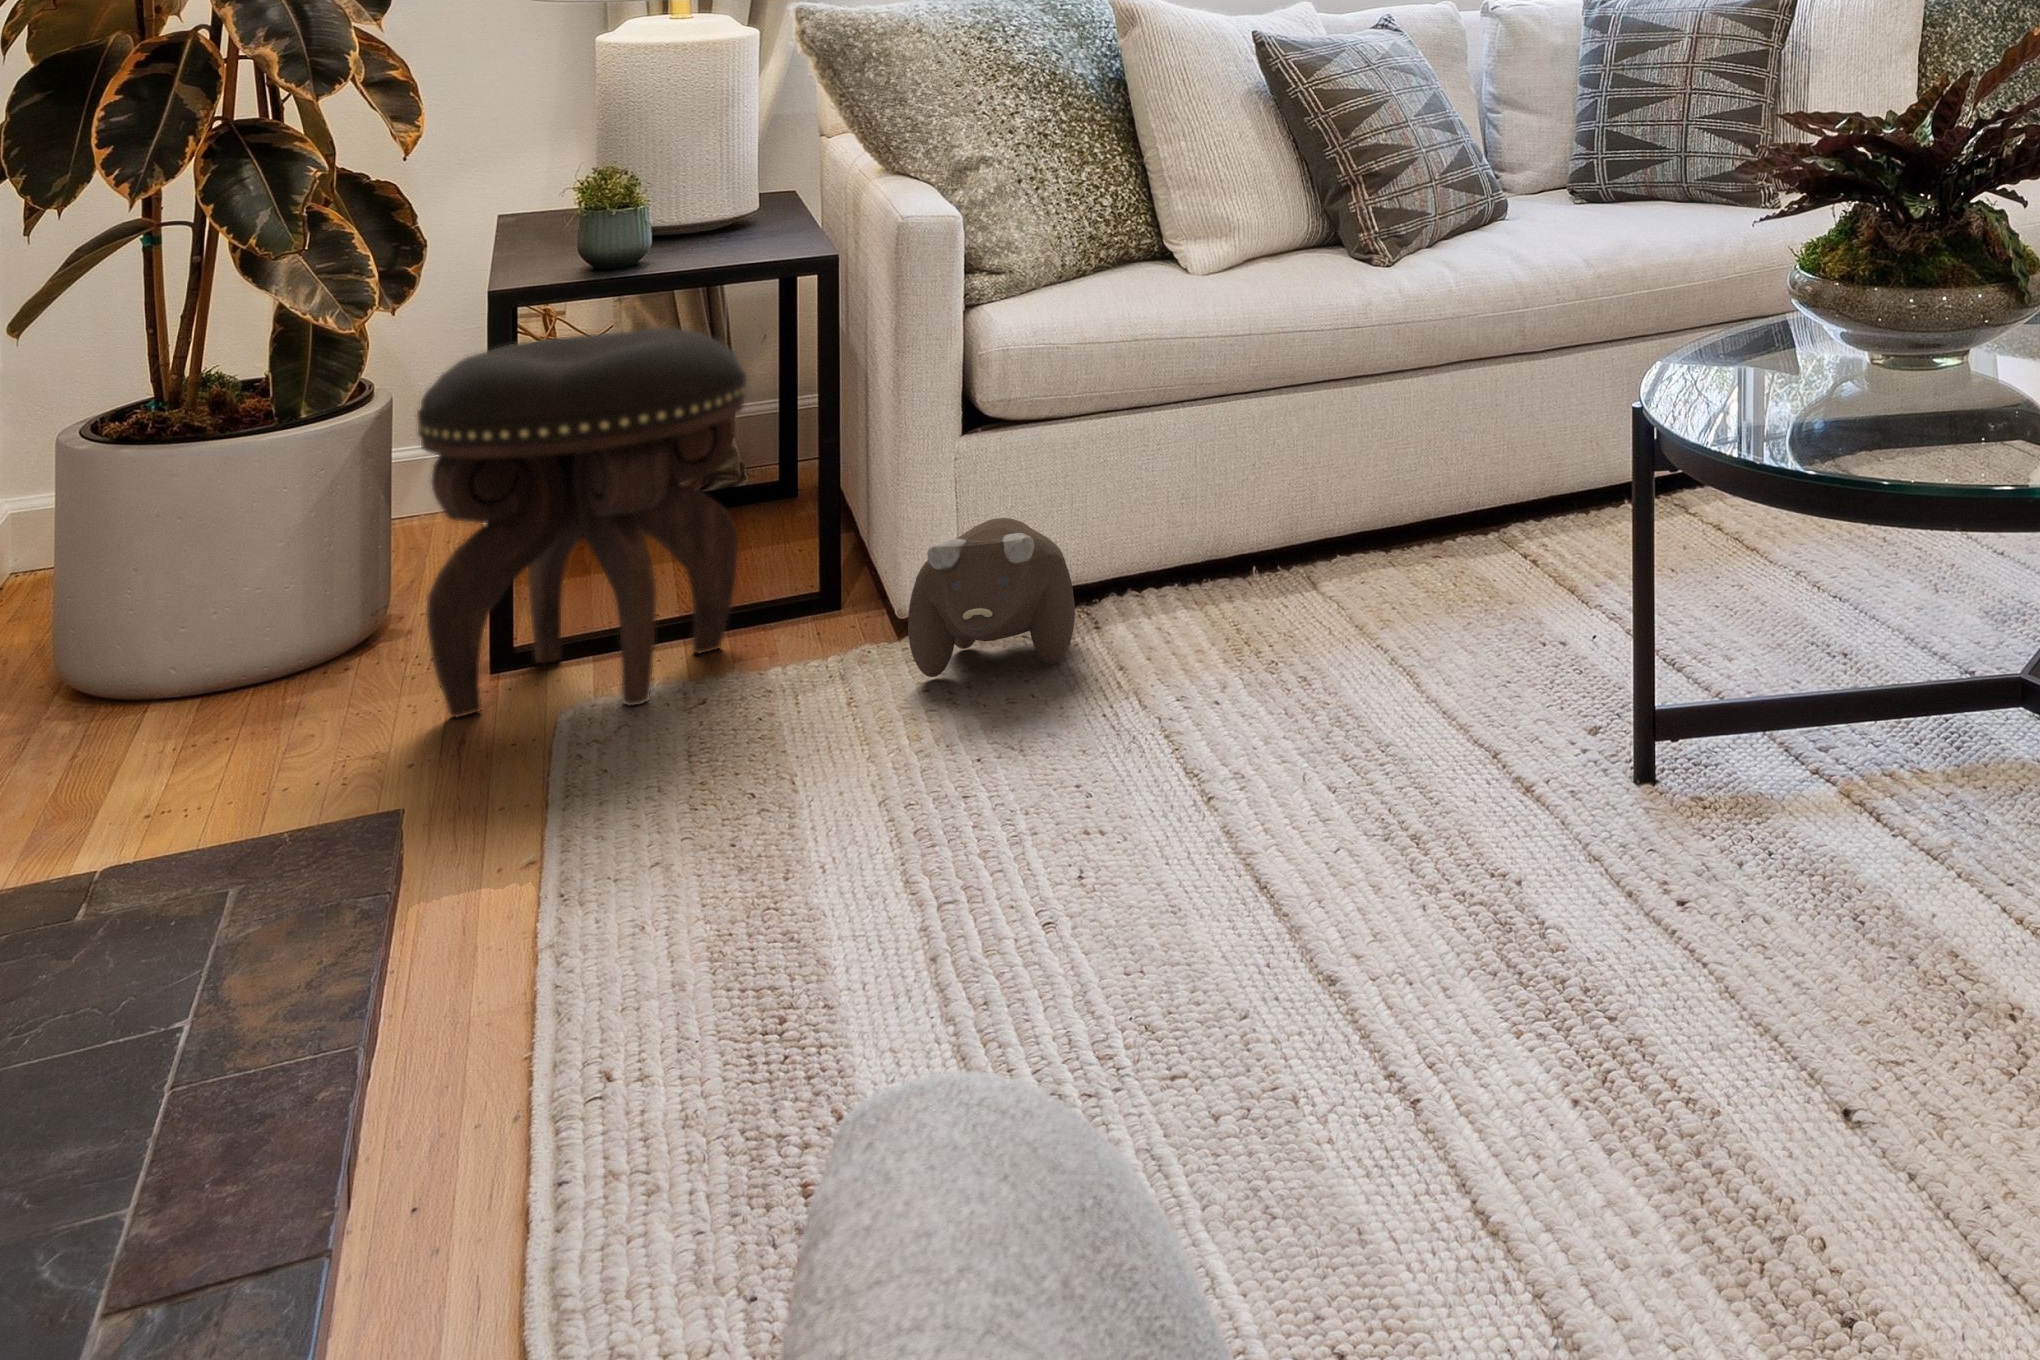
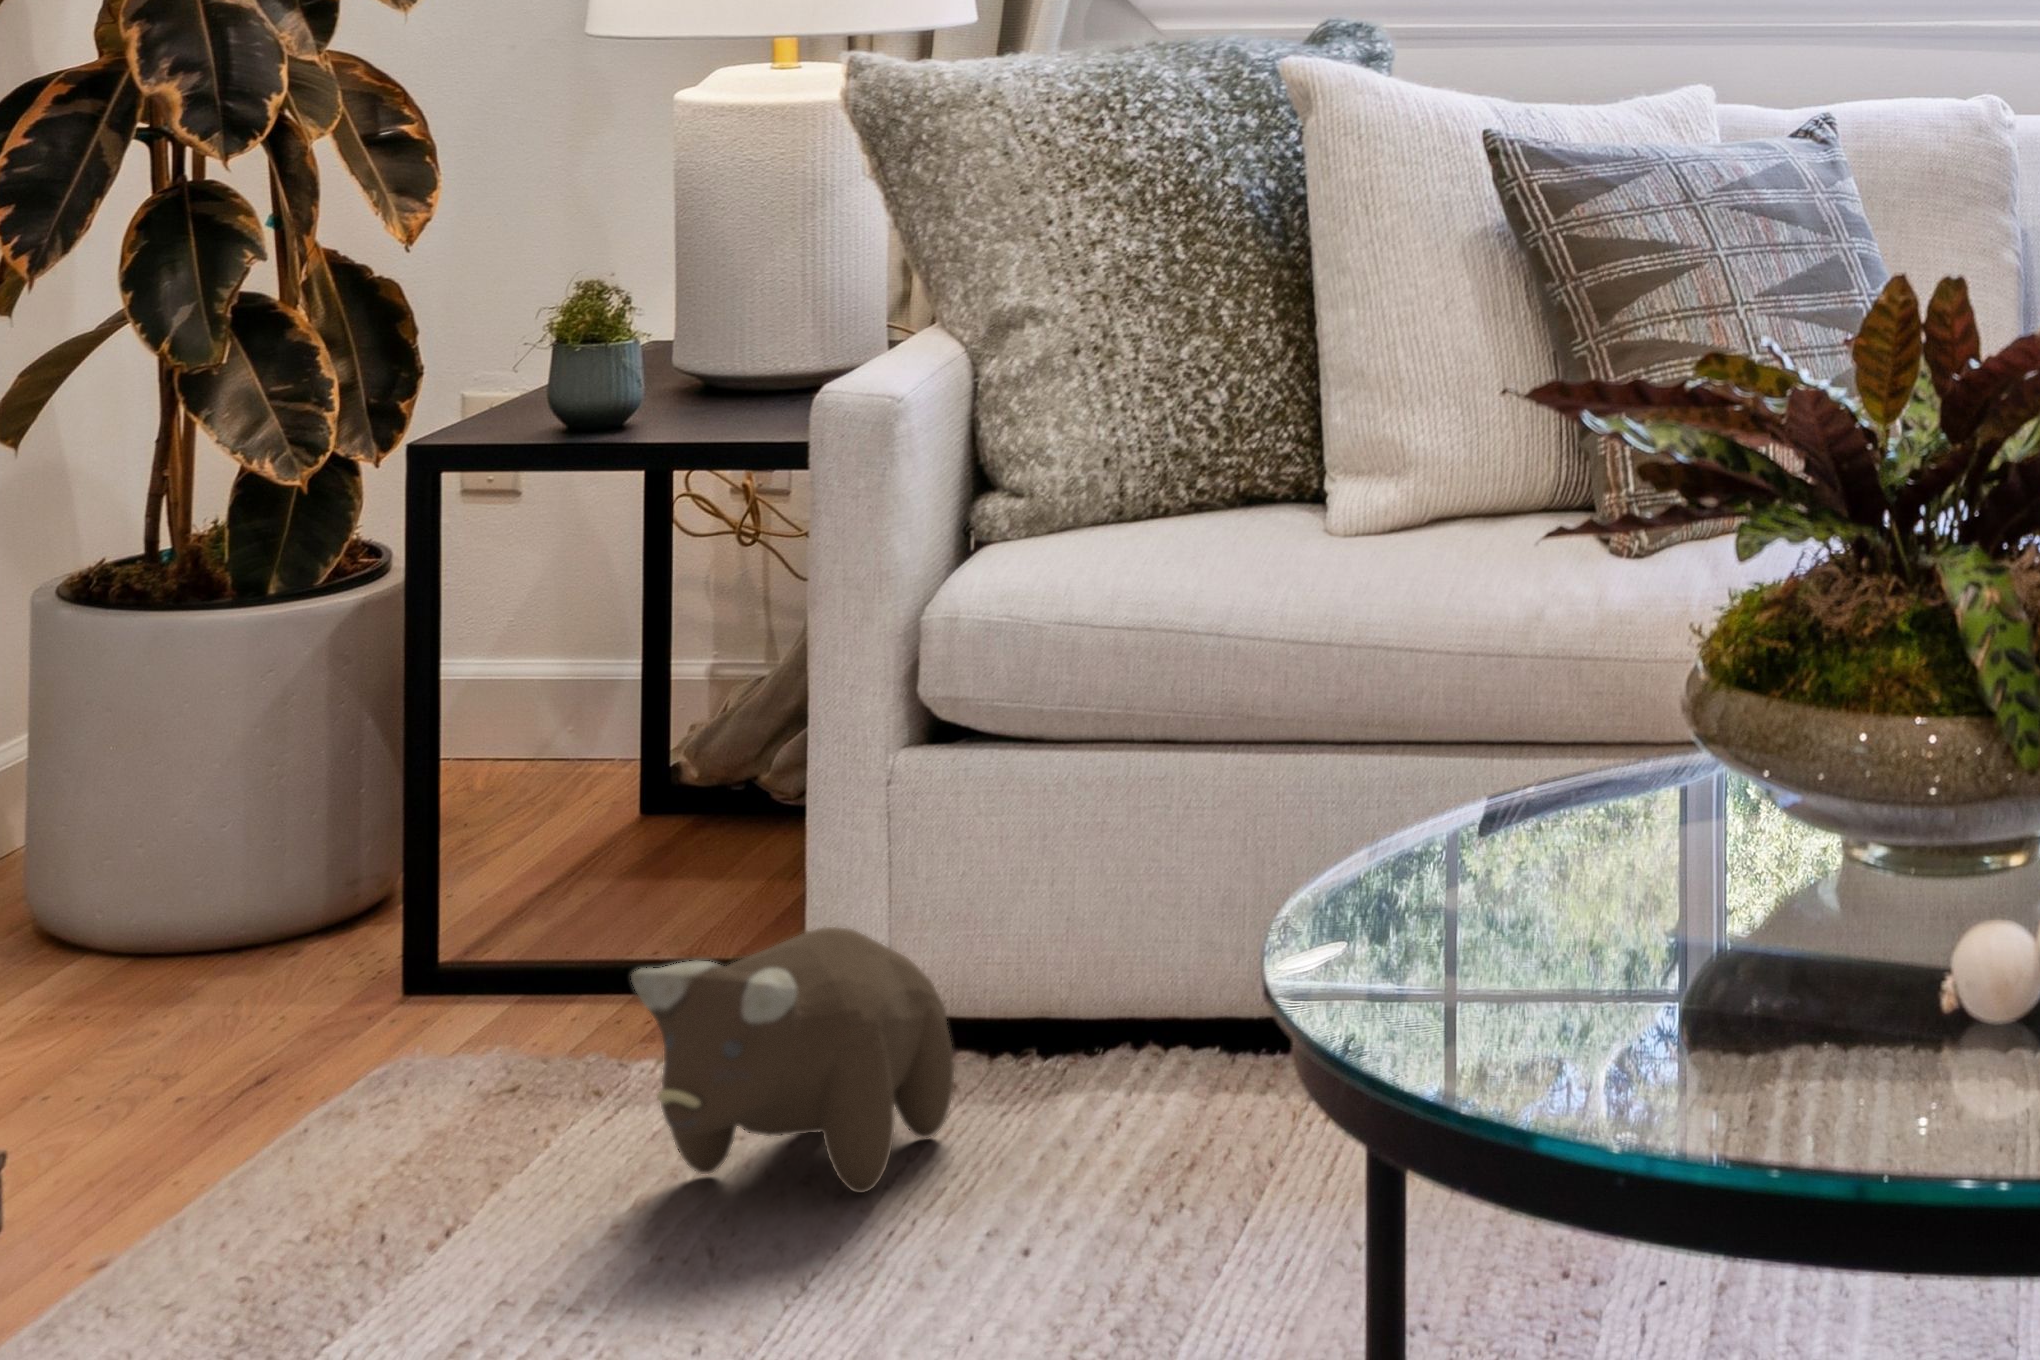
footstool: present [417,328,747,717] -> none [173,534,634,1119]

